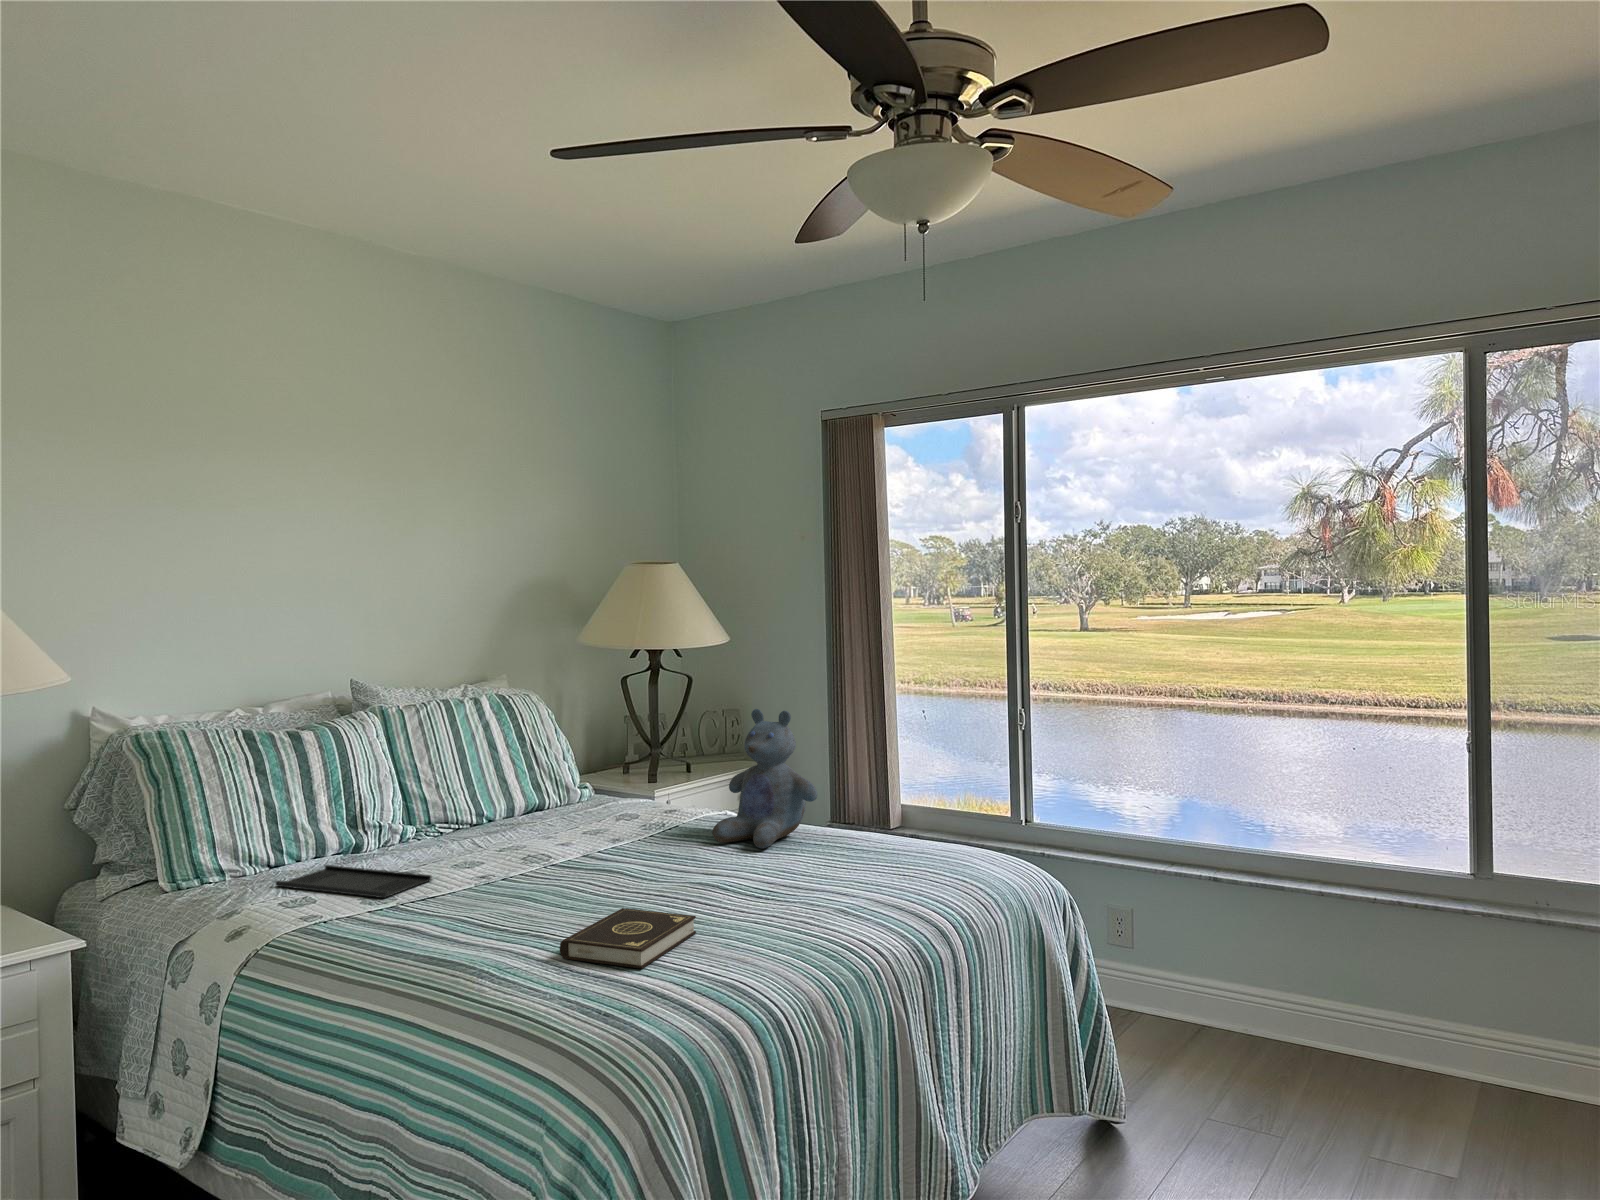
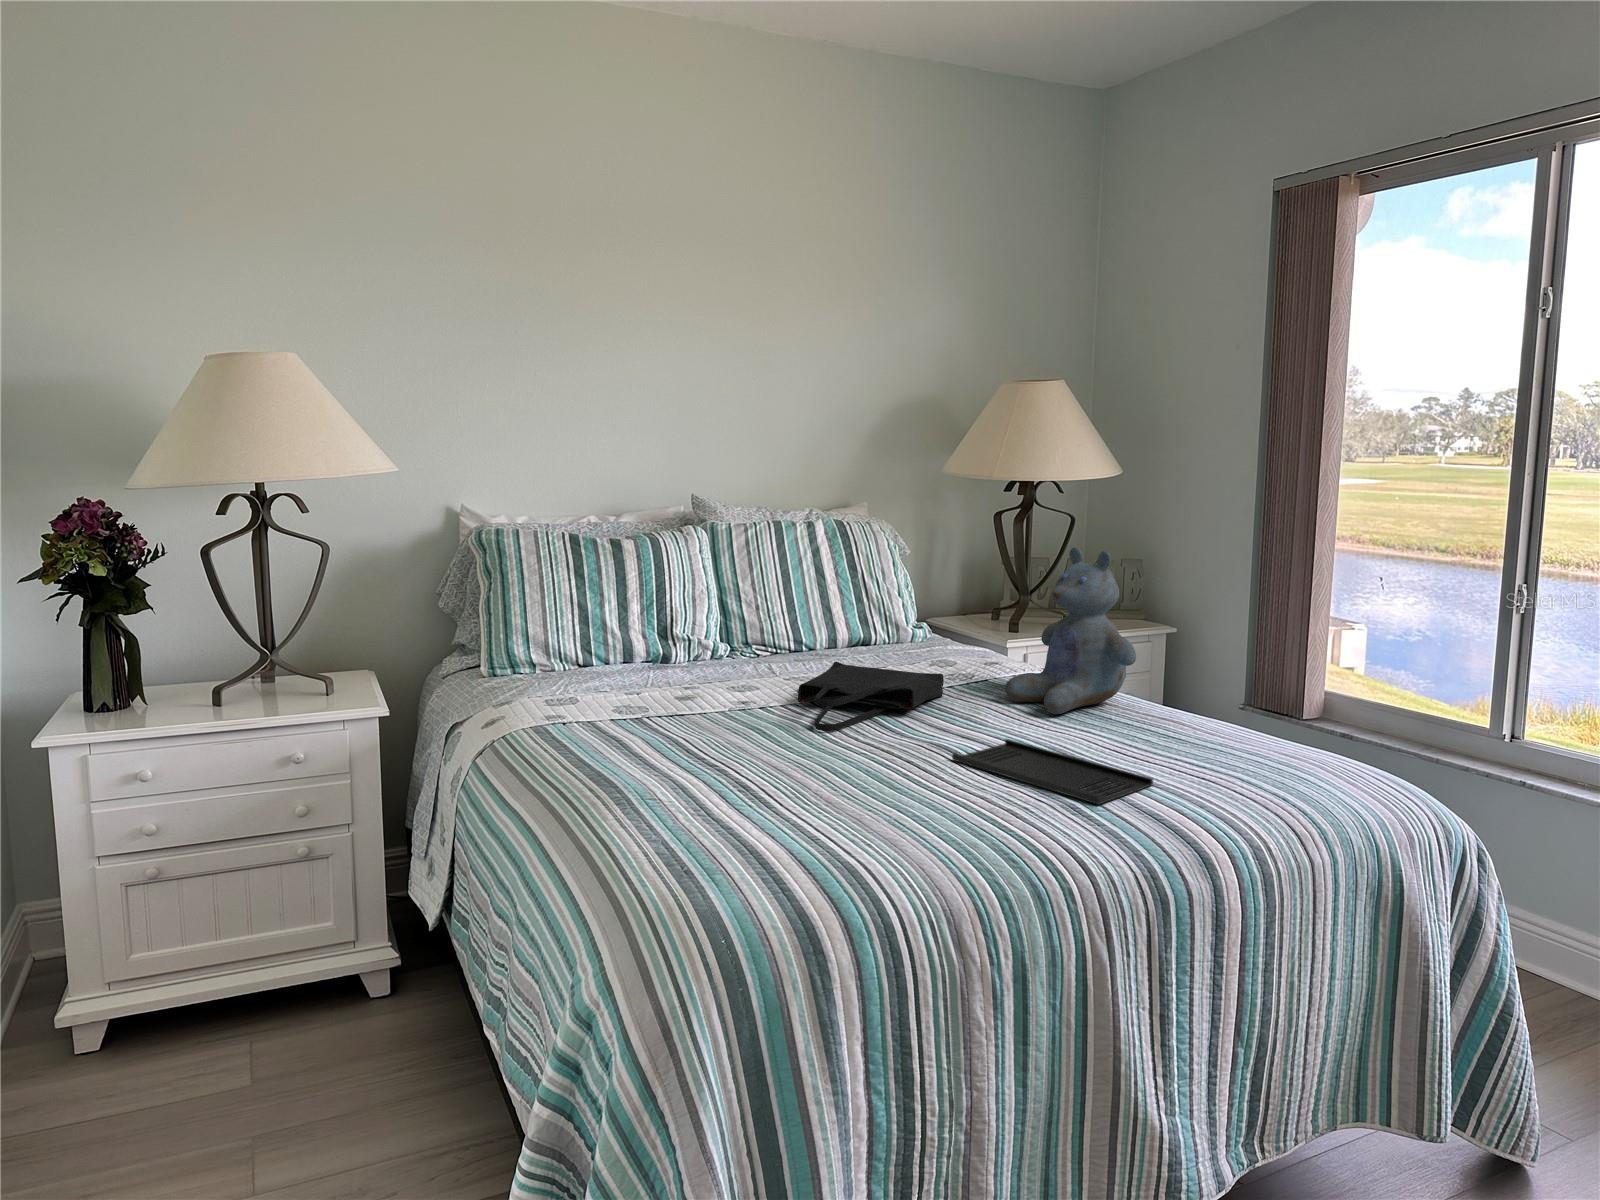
tote bag: none [542,827,661,889] -> present [798,662,944,731]
tray: present [275,865,431,898] -> present [952,739,1153,805]
book: present [560,908,696,969] -> none [712,756,877,828]

